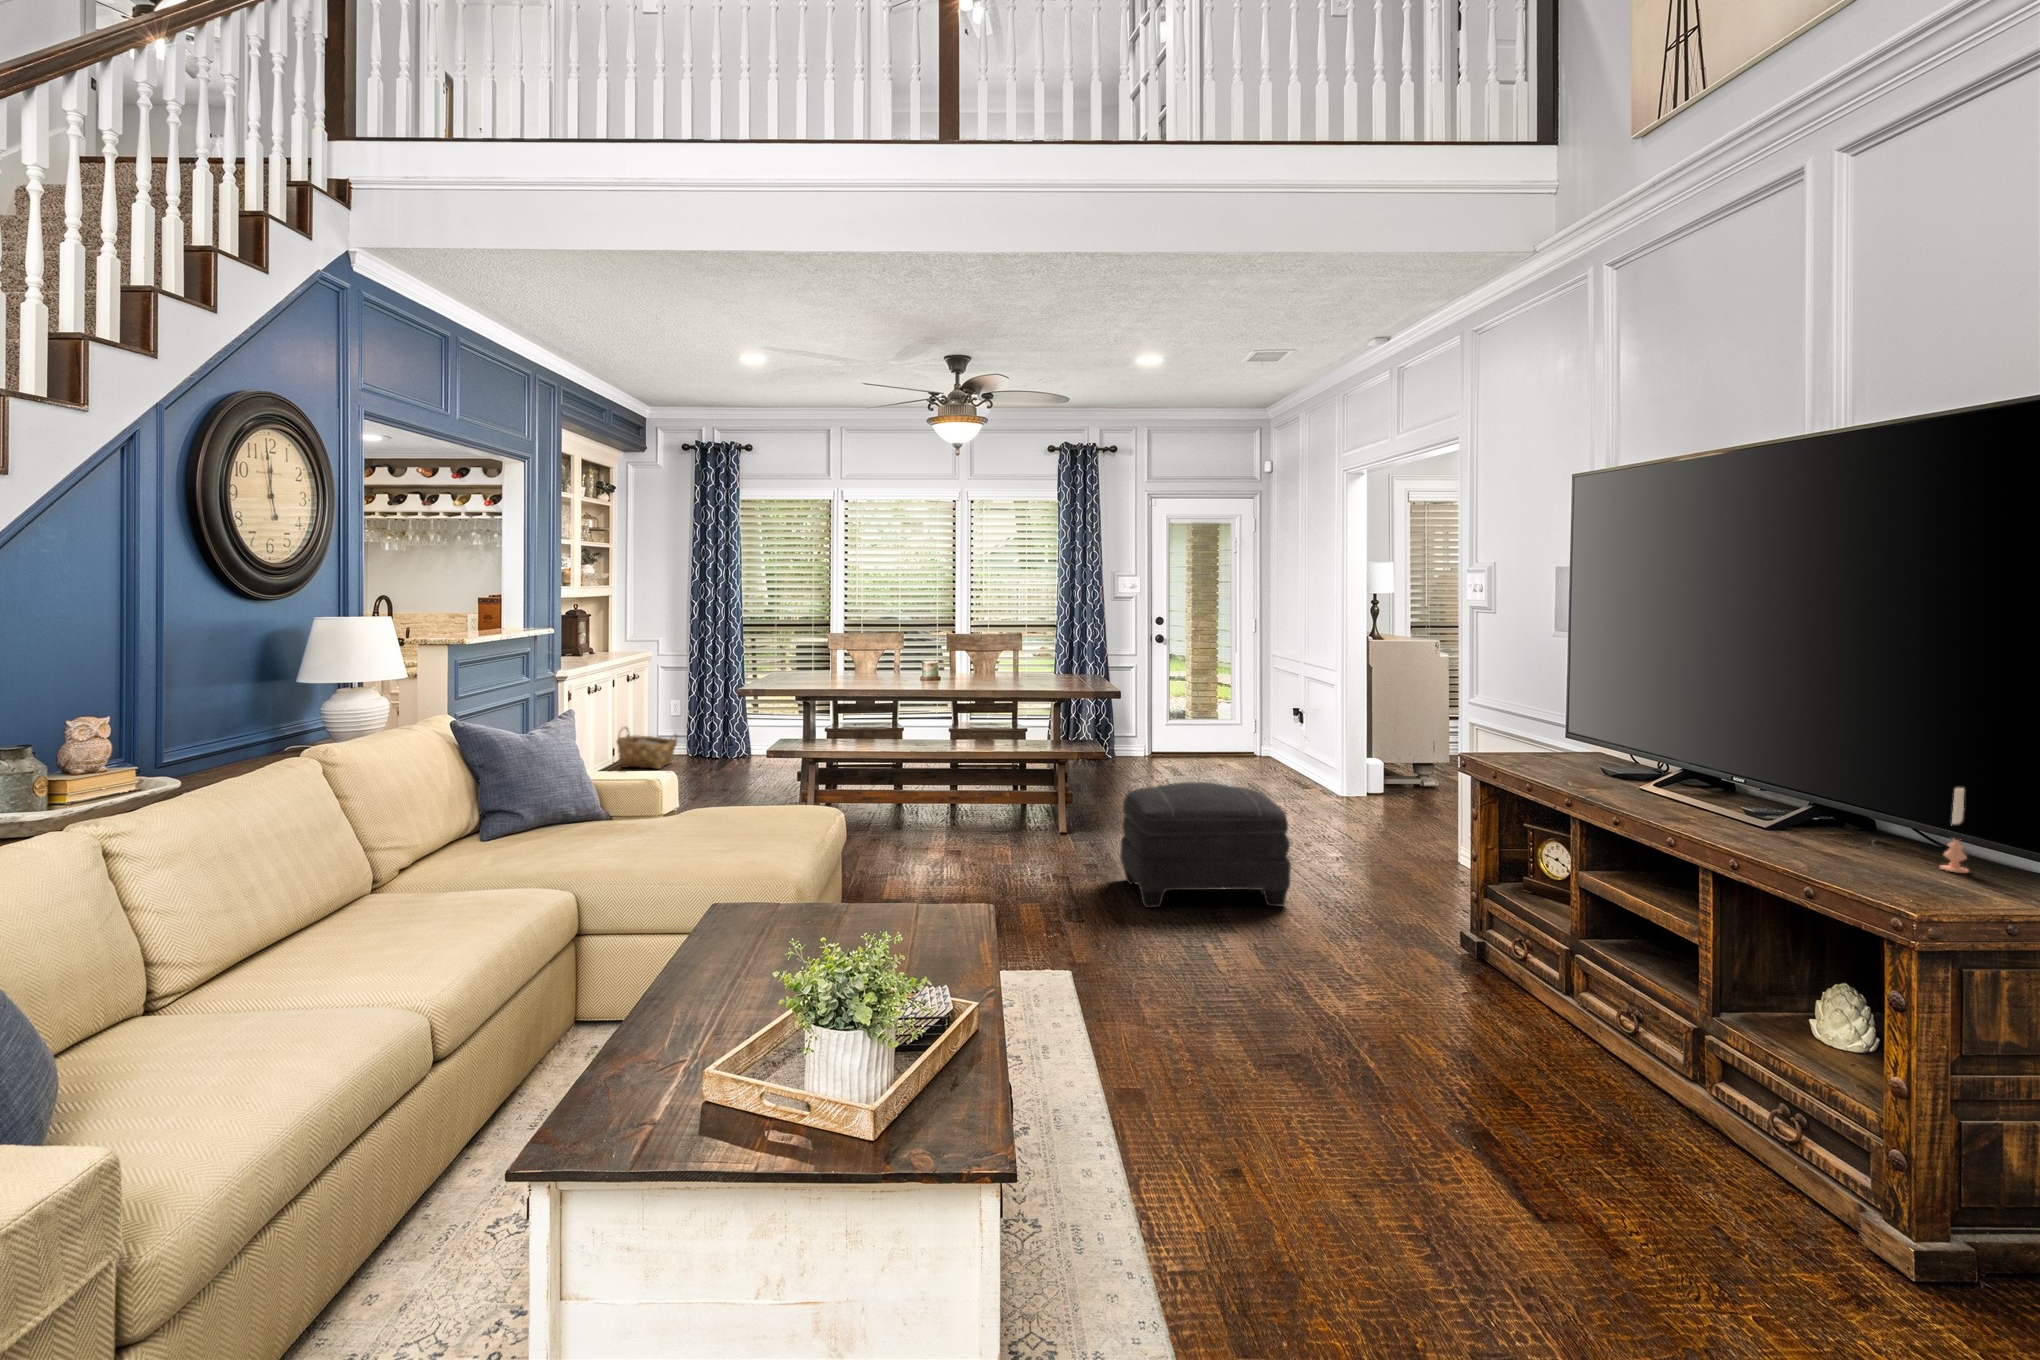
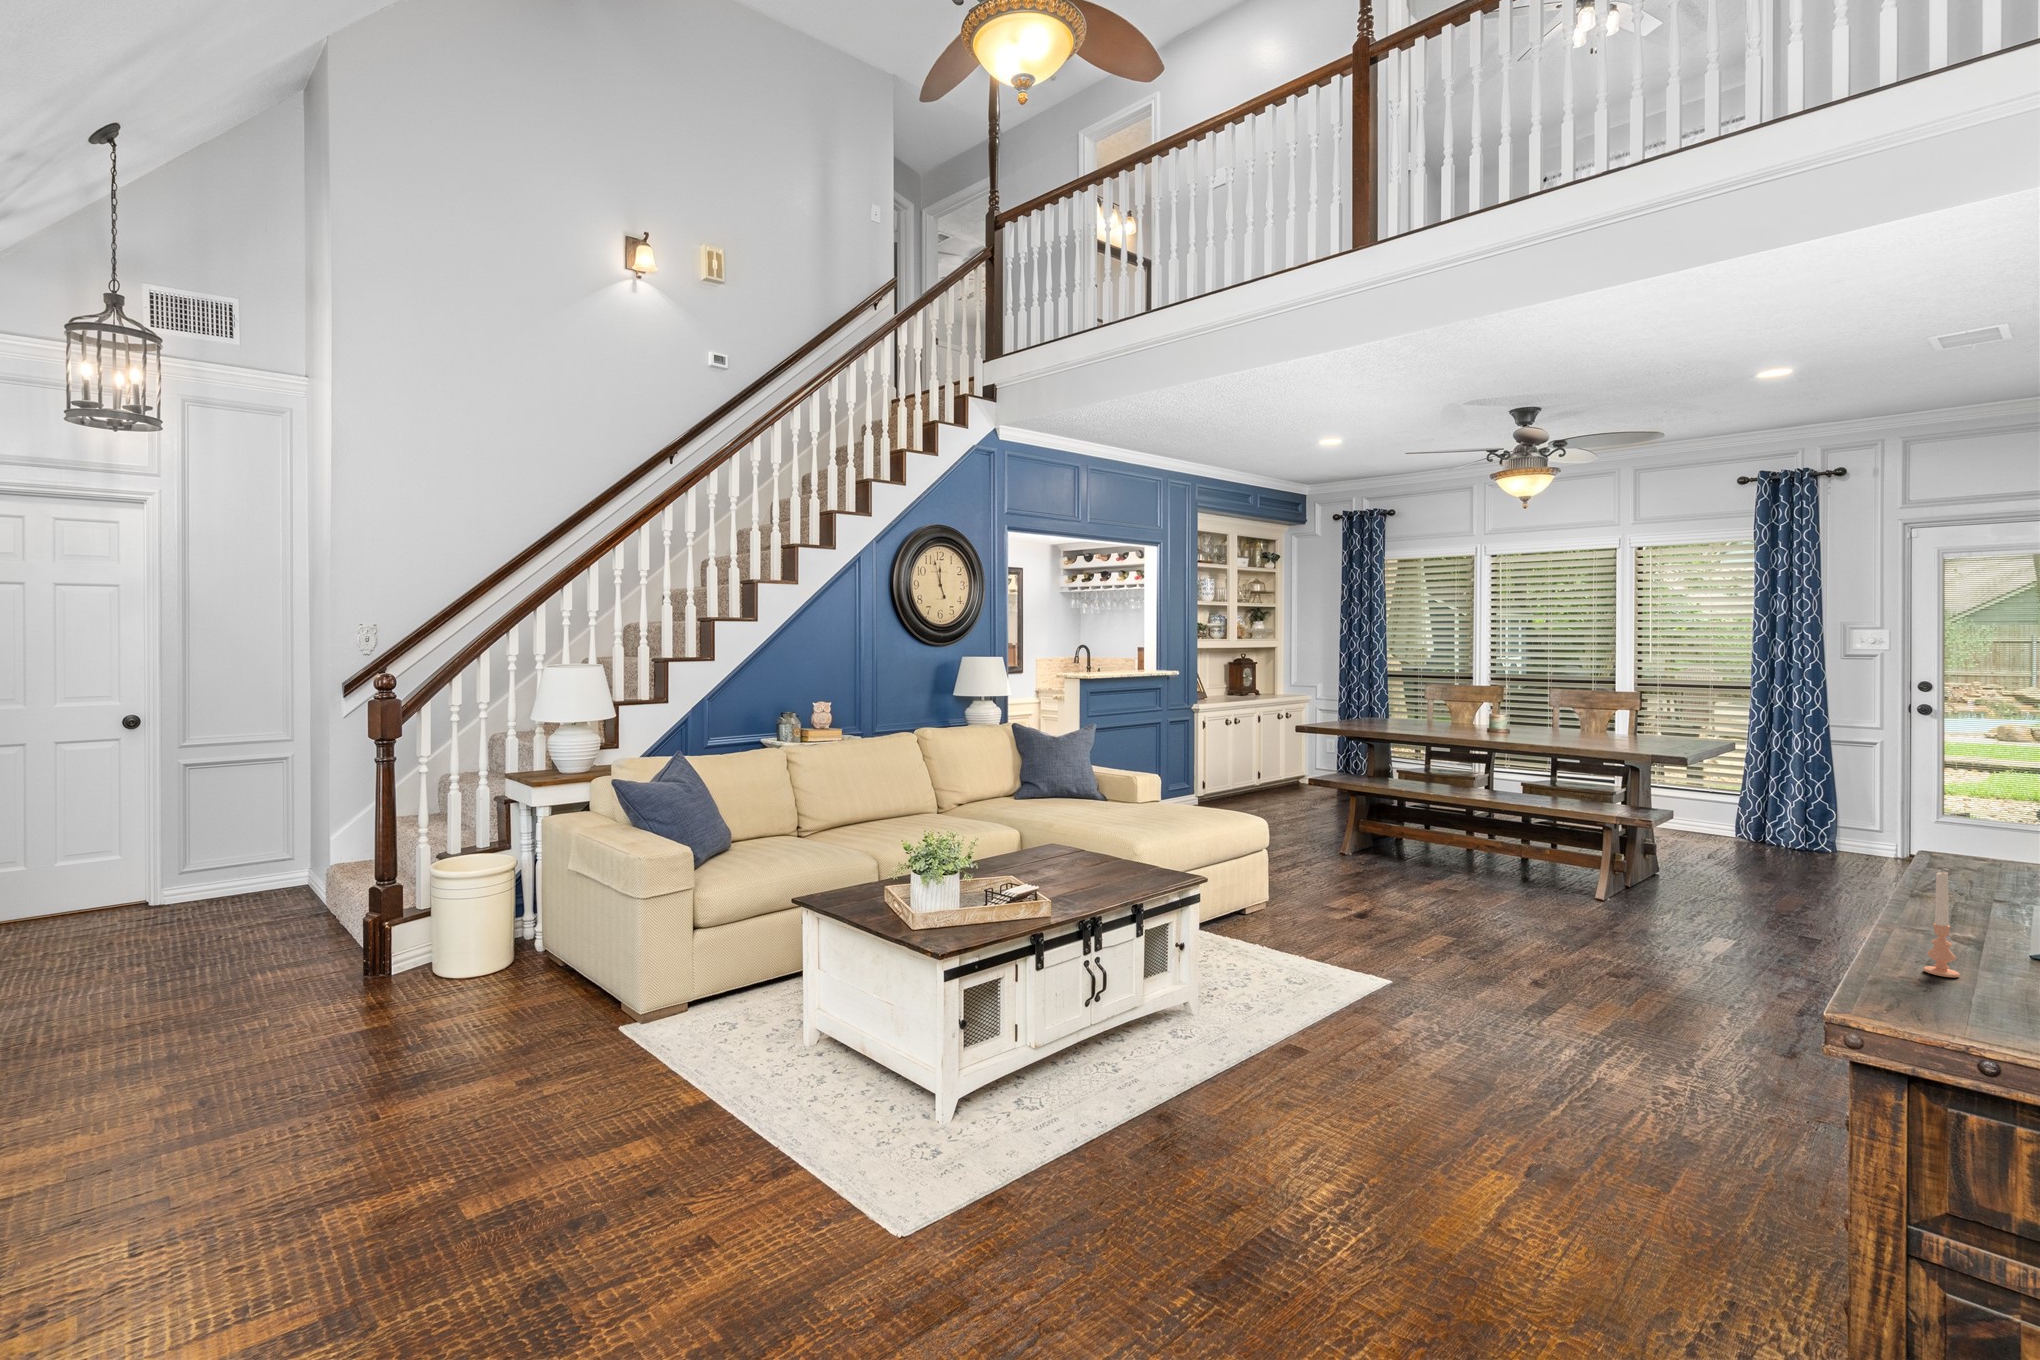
woven basket: present [617,727,677,769] -> none [1252,758,1305,797]
ottoman: present [1120,782,1291,908] -> none [1560,852,1779,1013]

